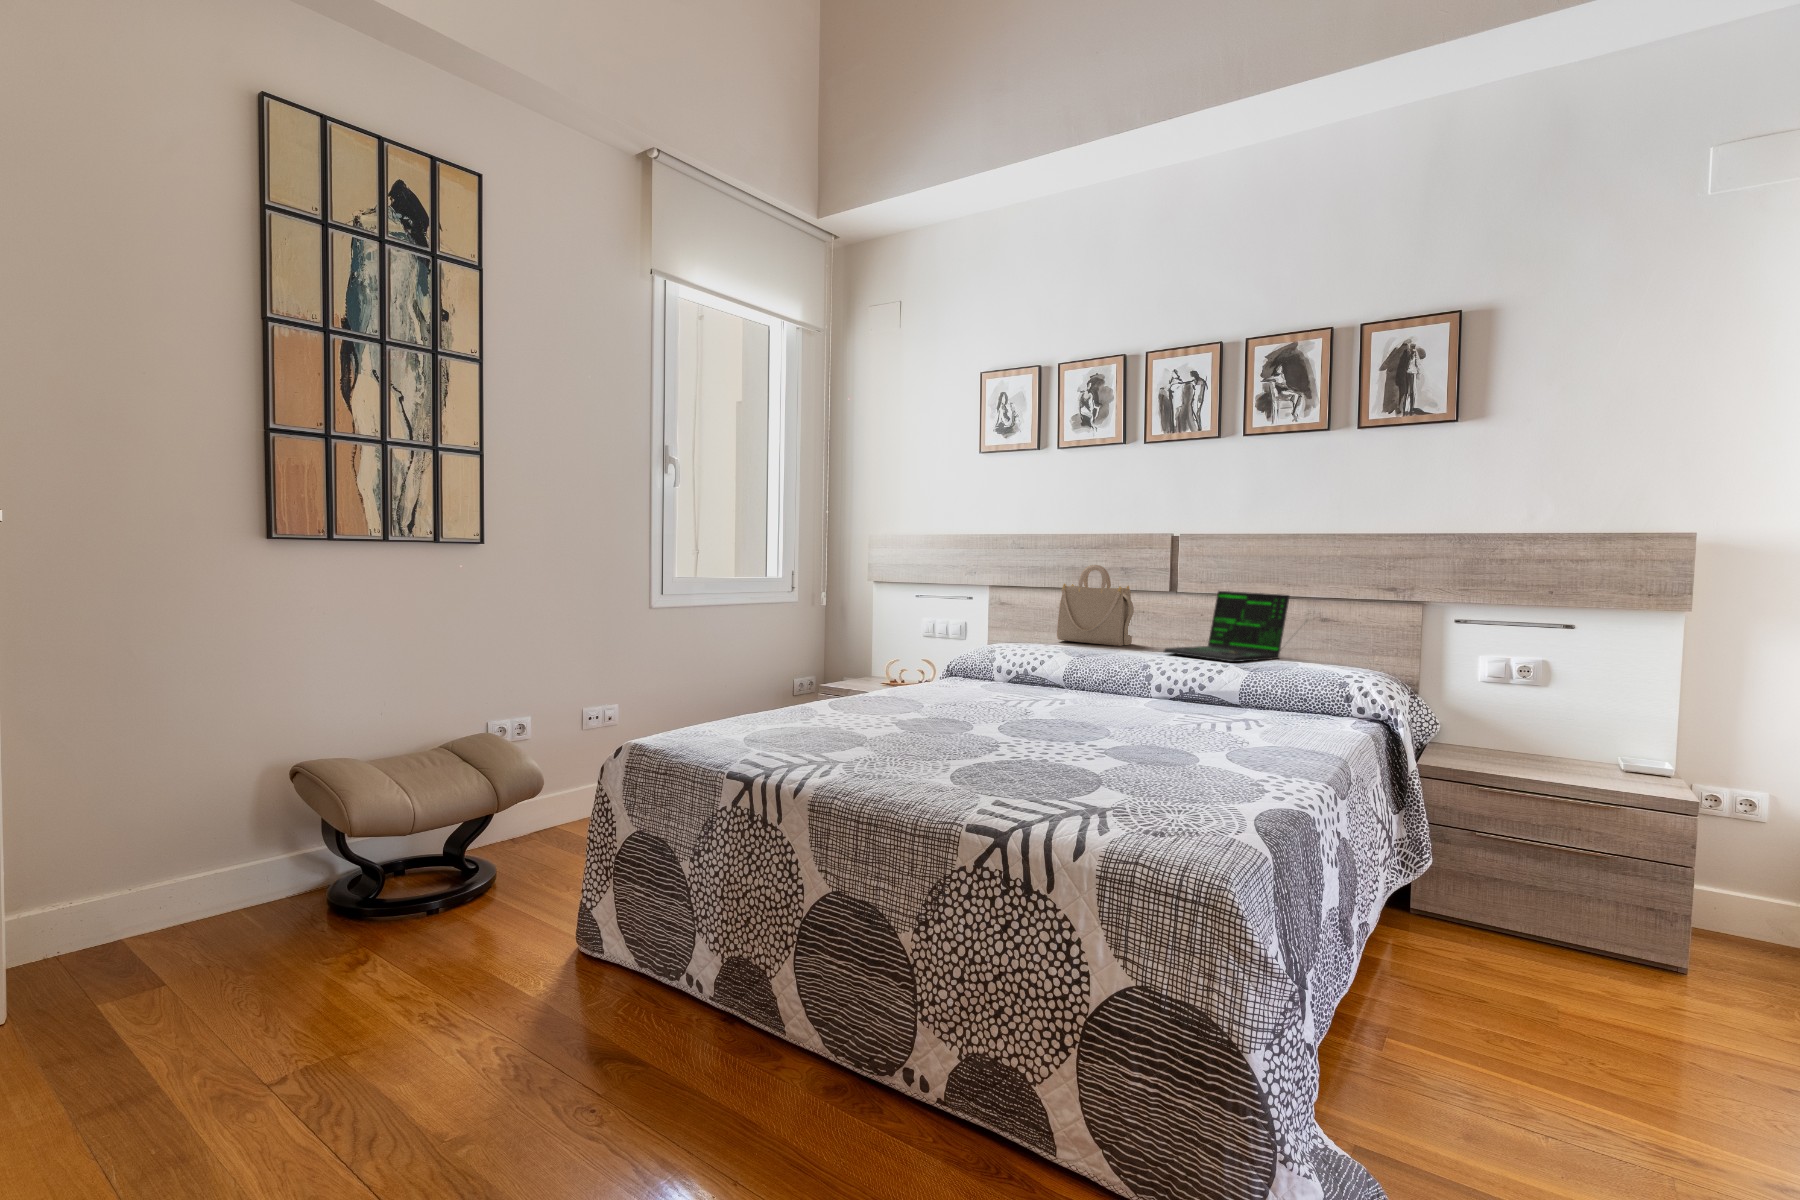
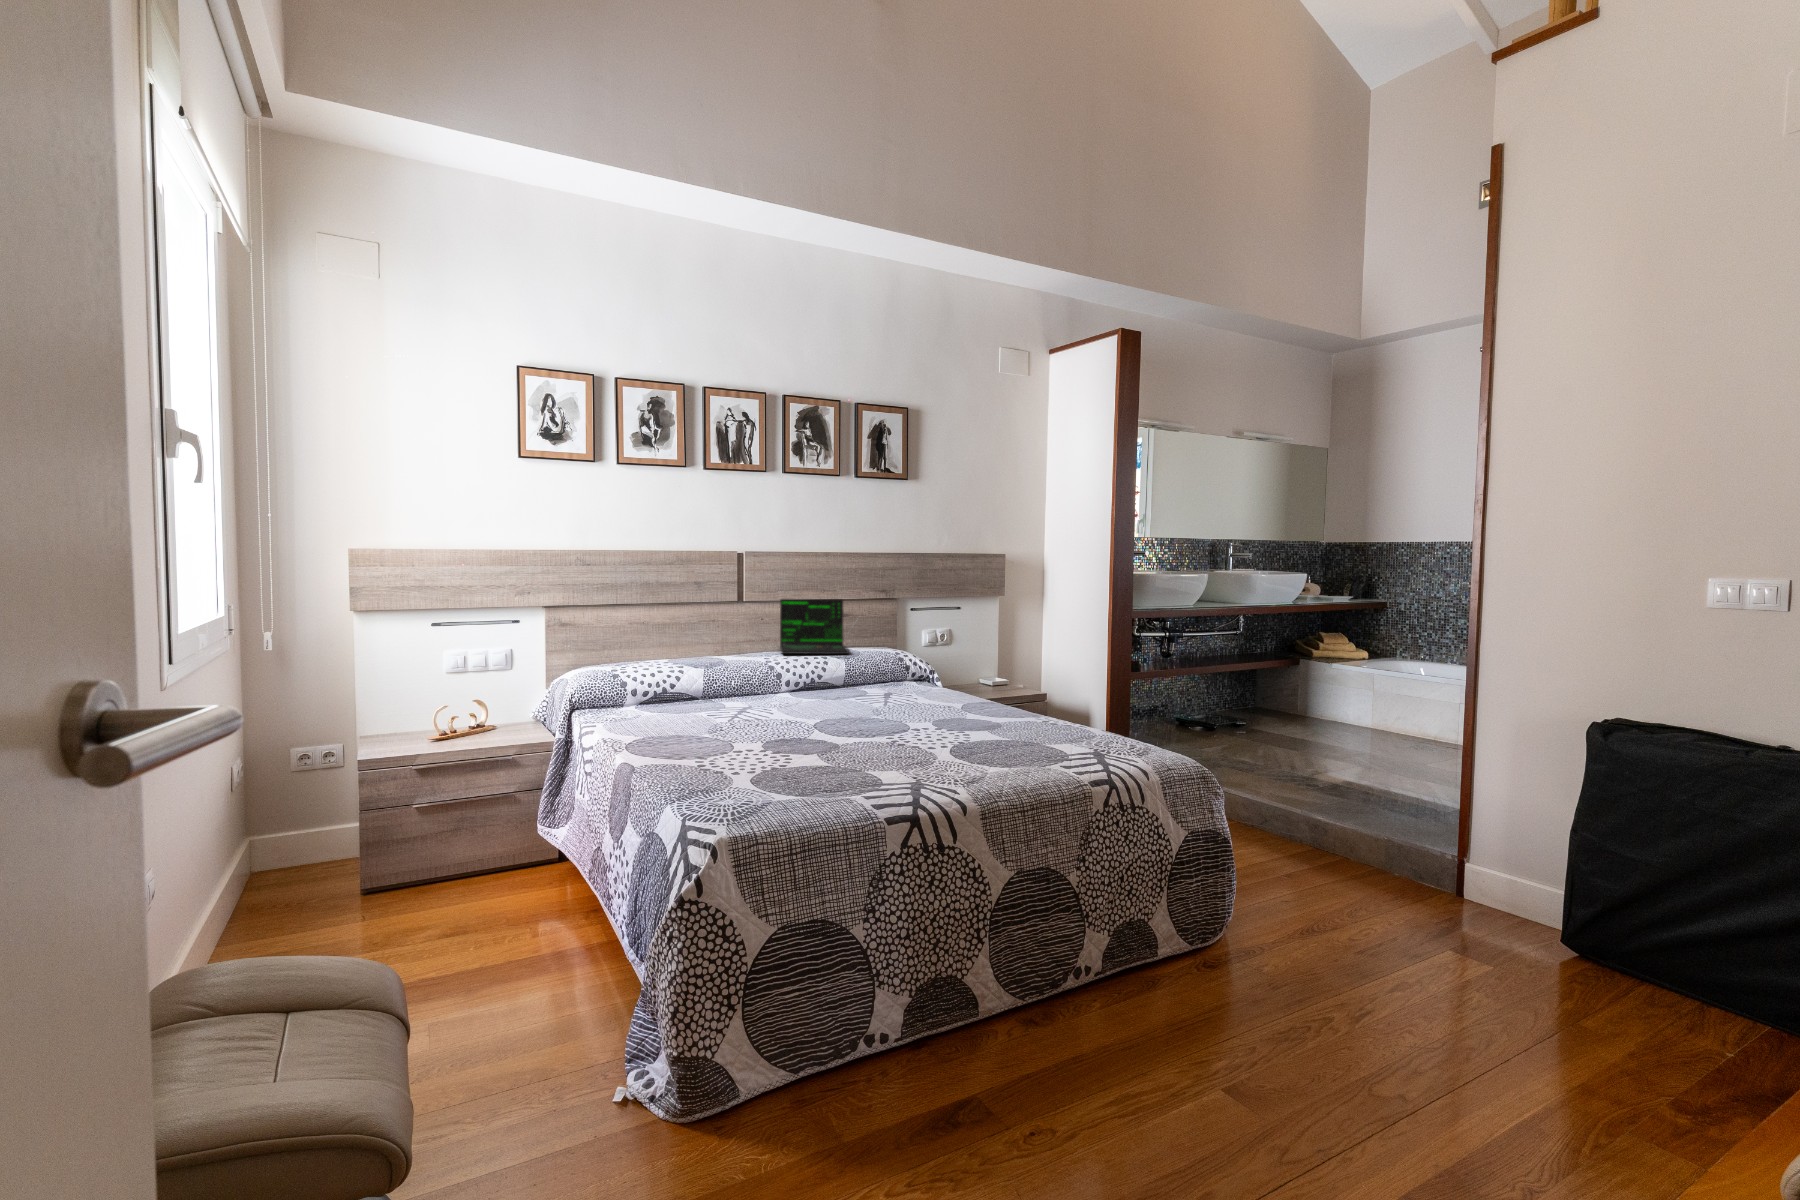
handbag: present [1057,565,1134,646] -> none [644,581,718,656]

